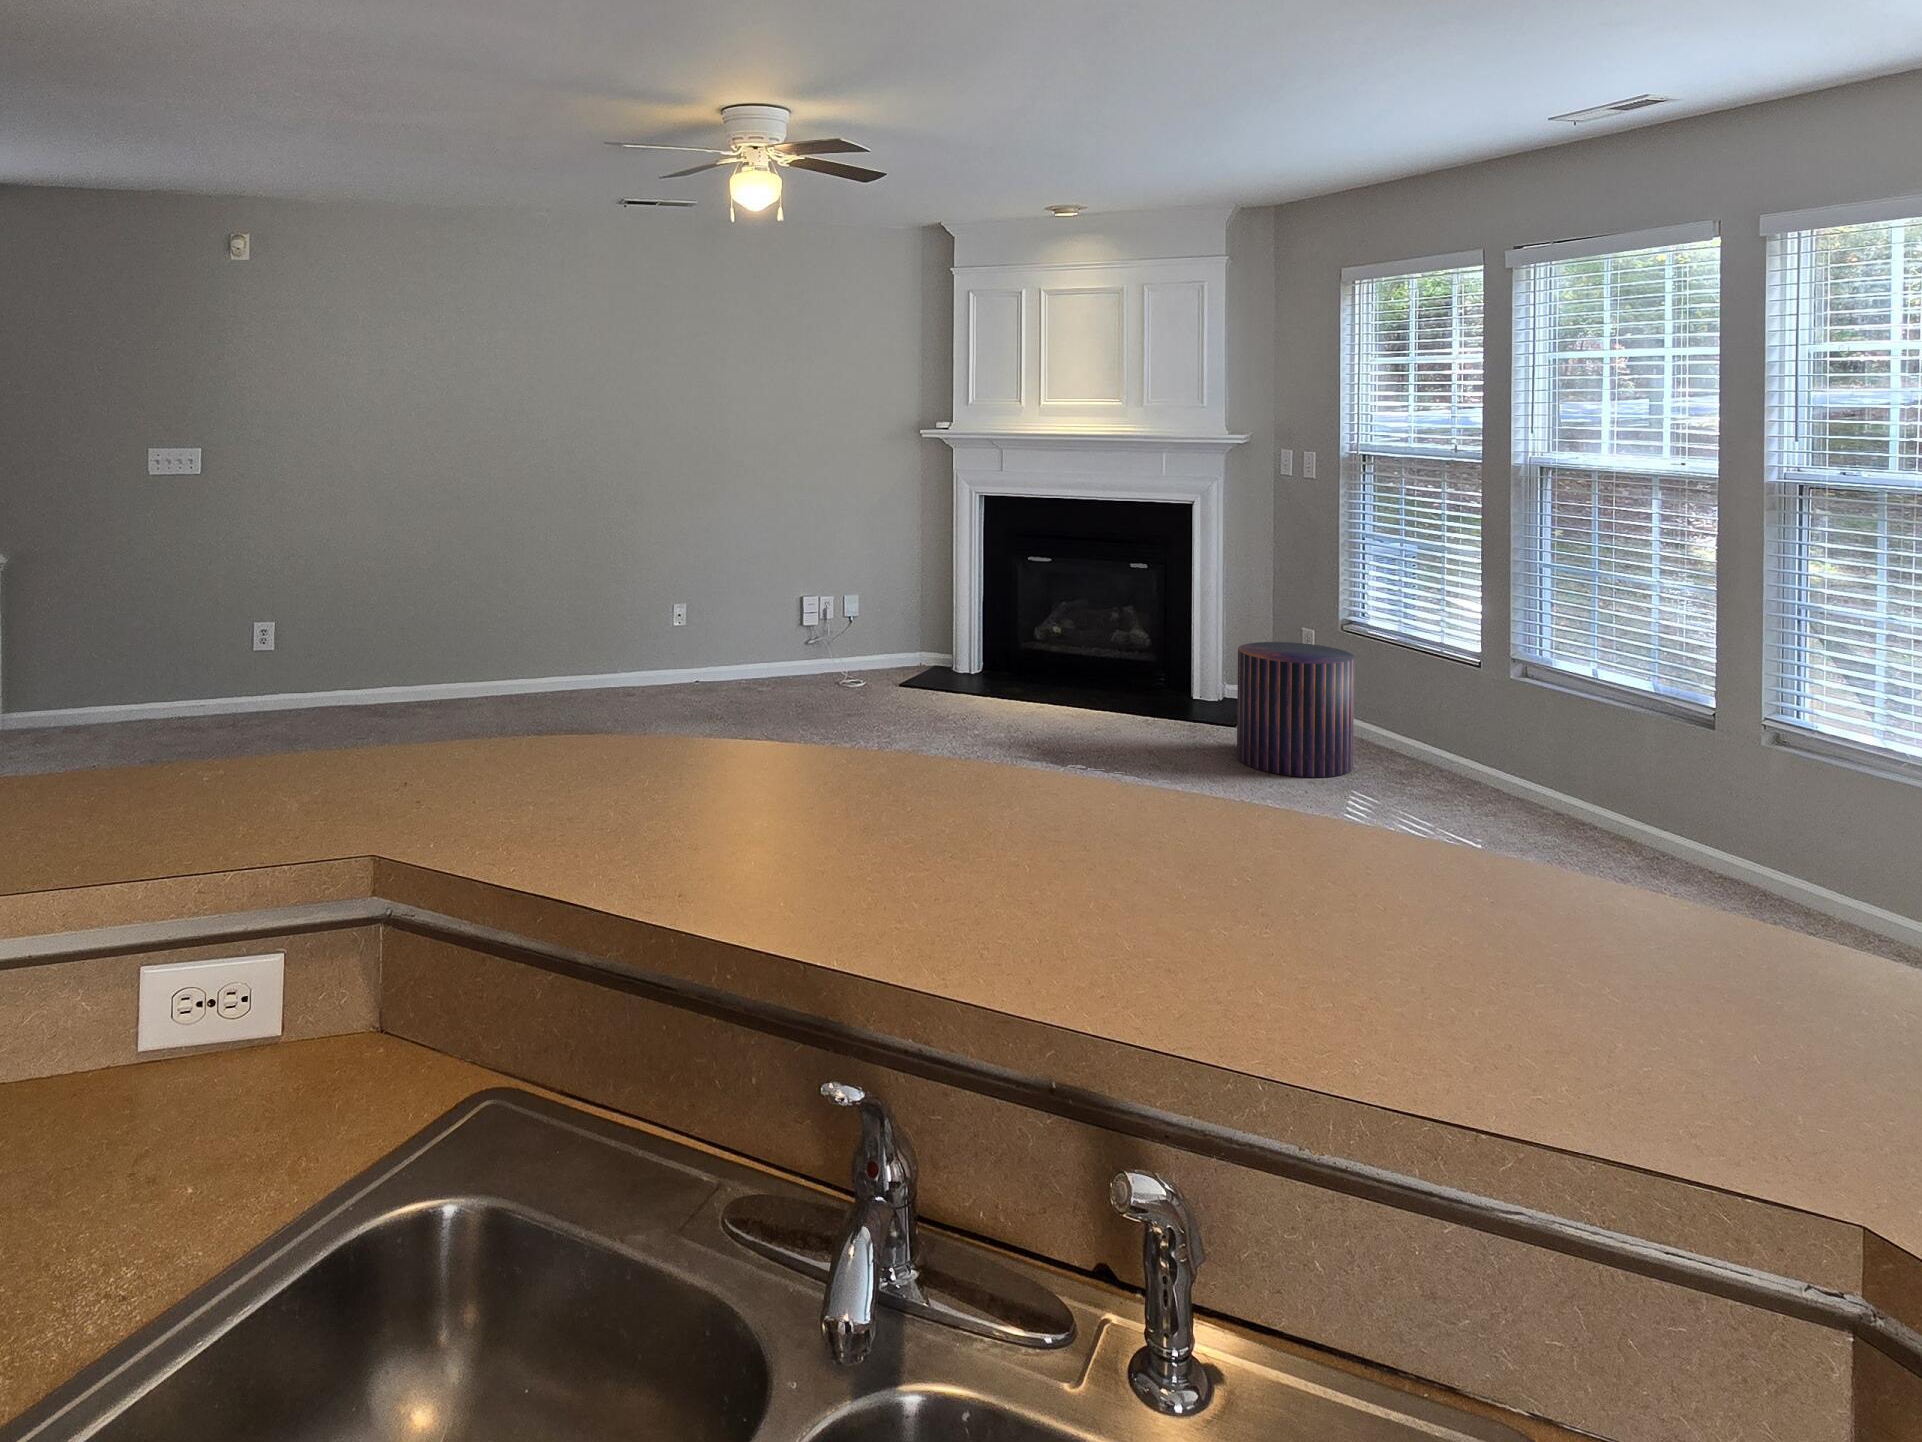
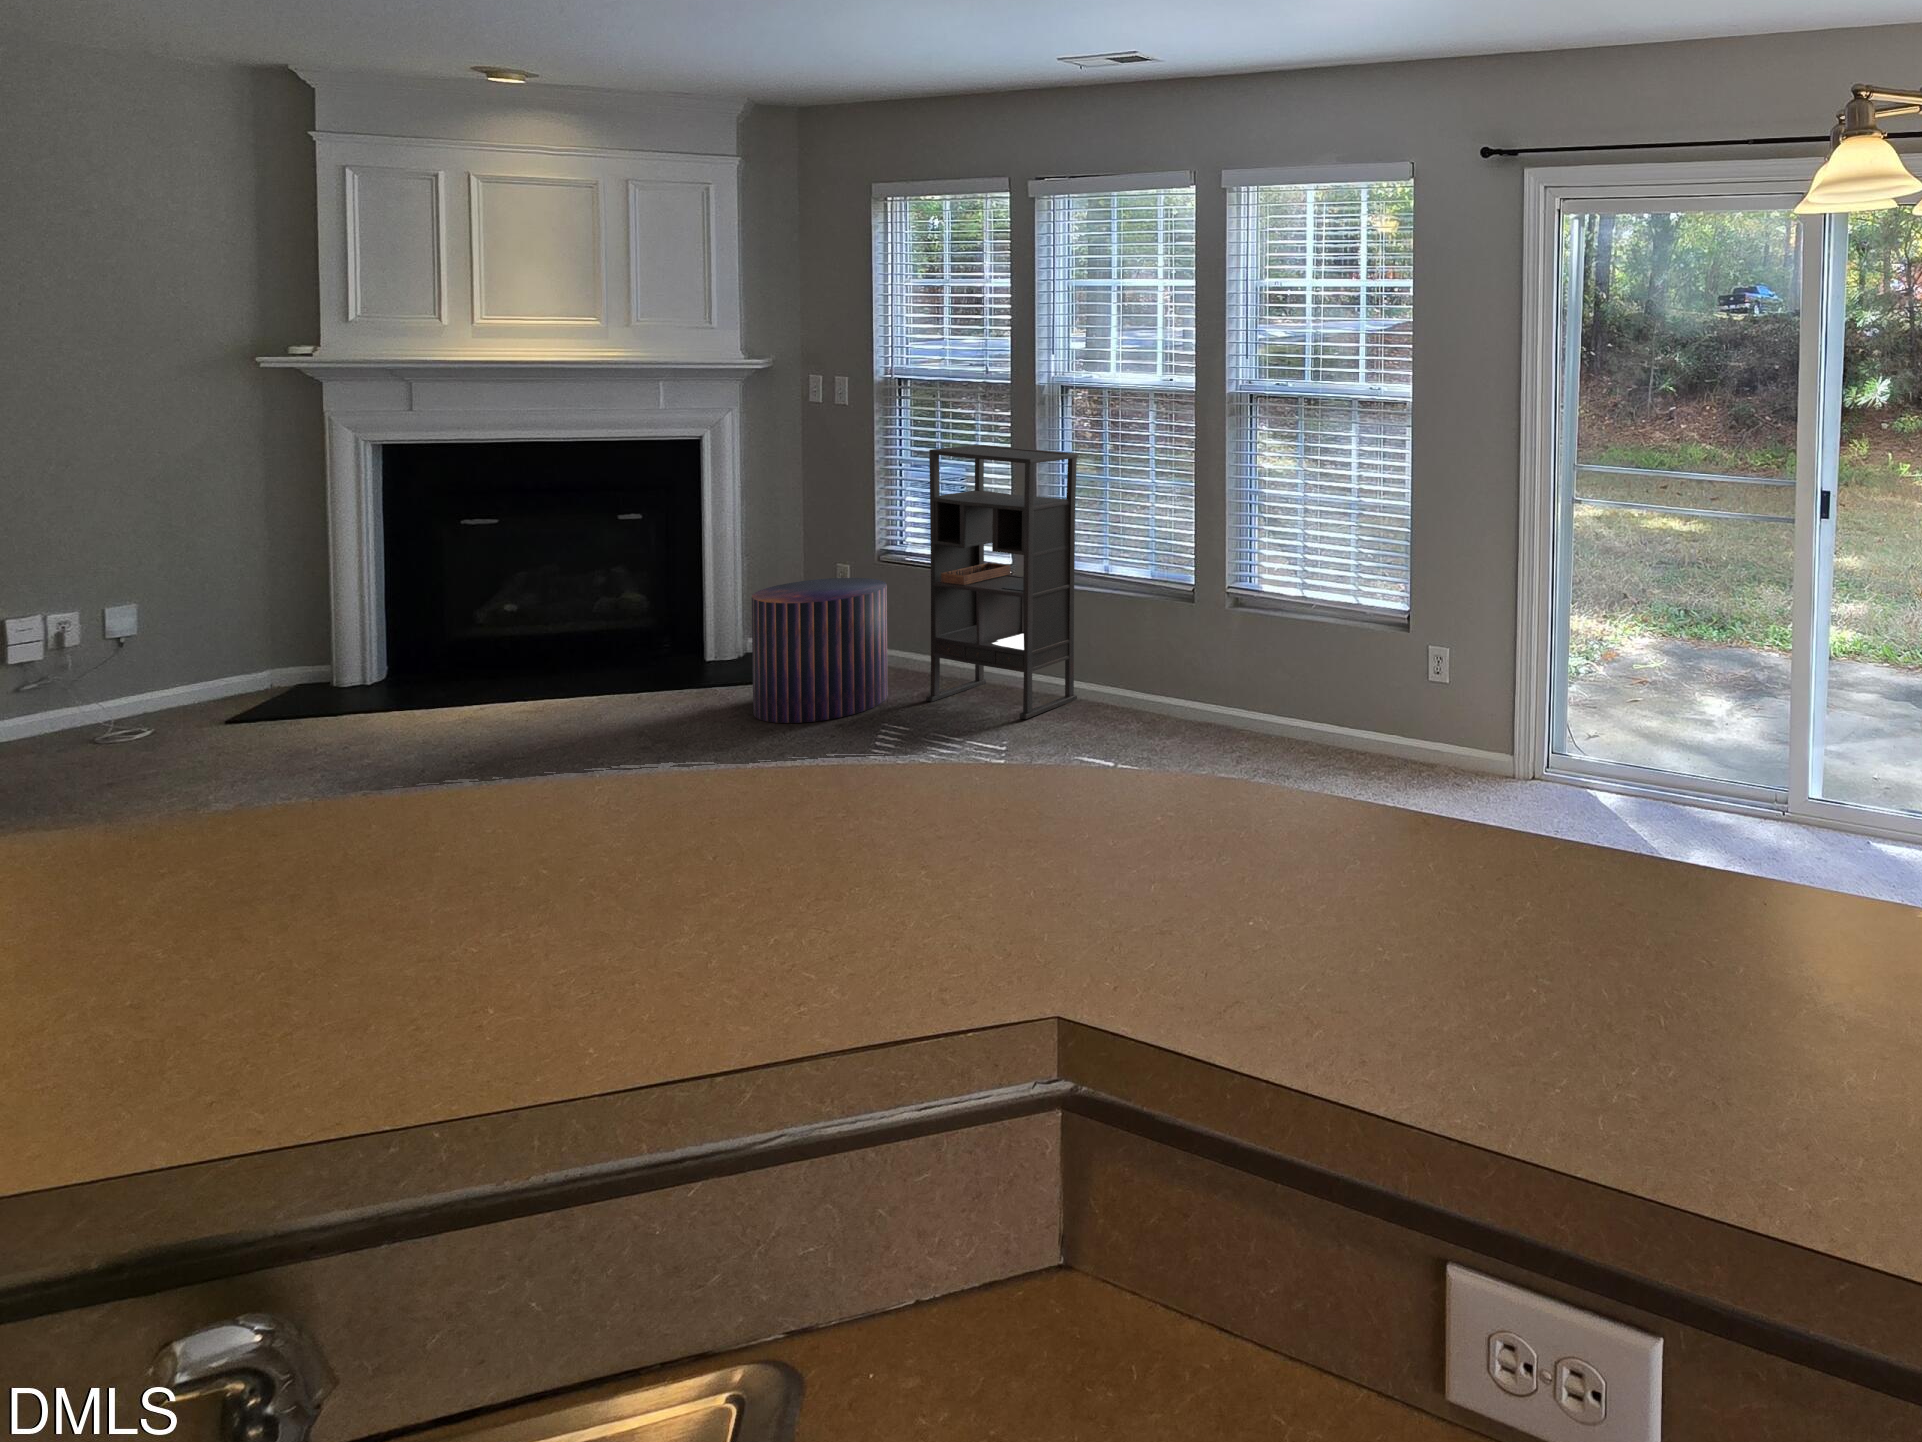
bookshelf: none [1392,525,1563,823] -> present [926,445,1078,719]

